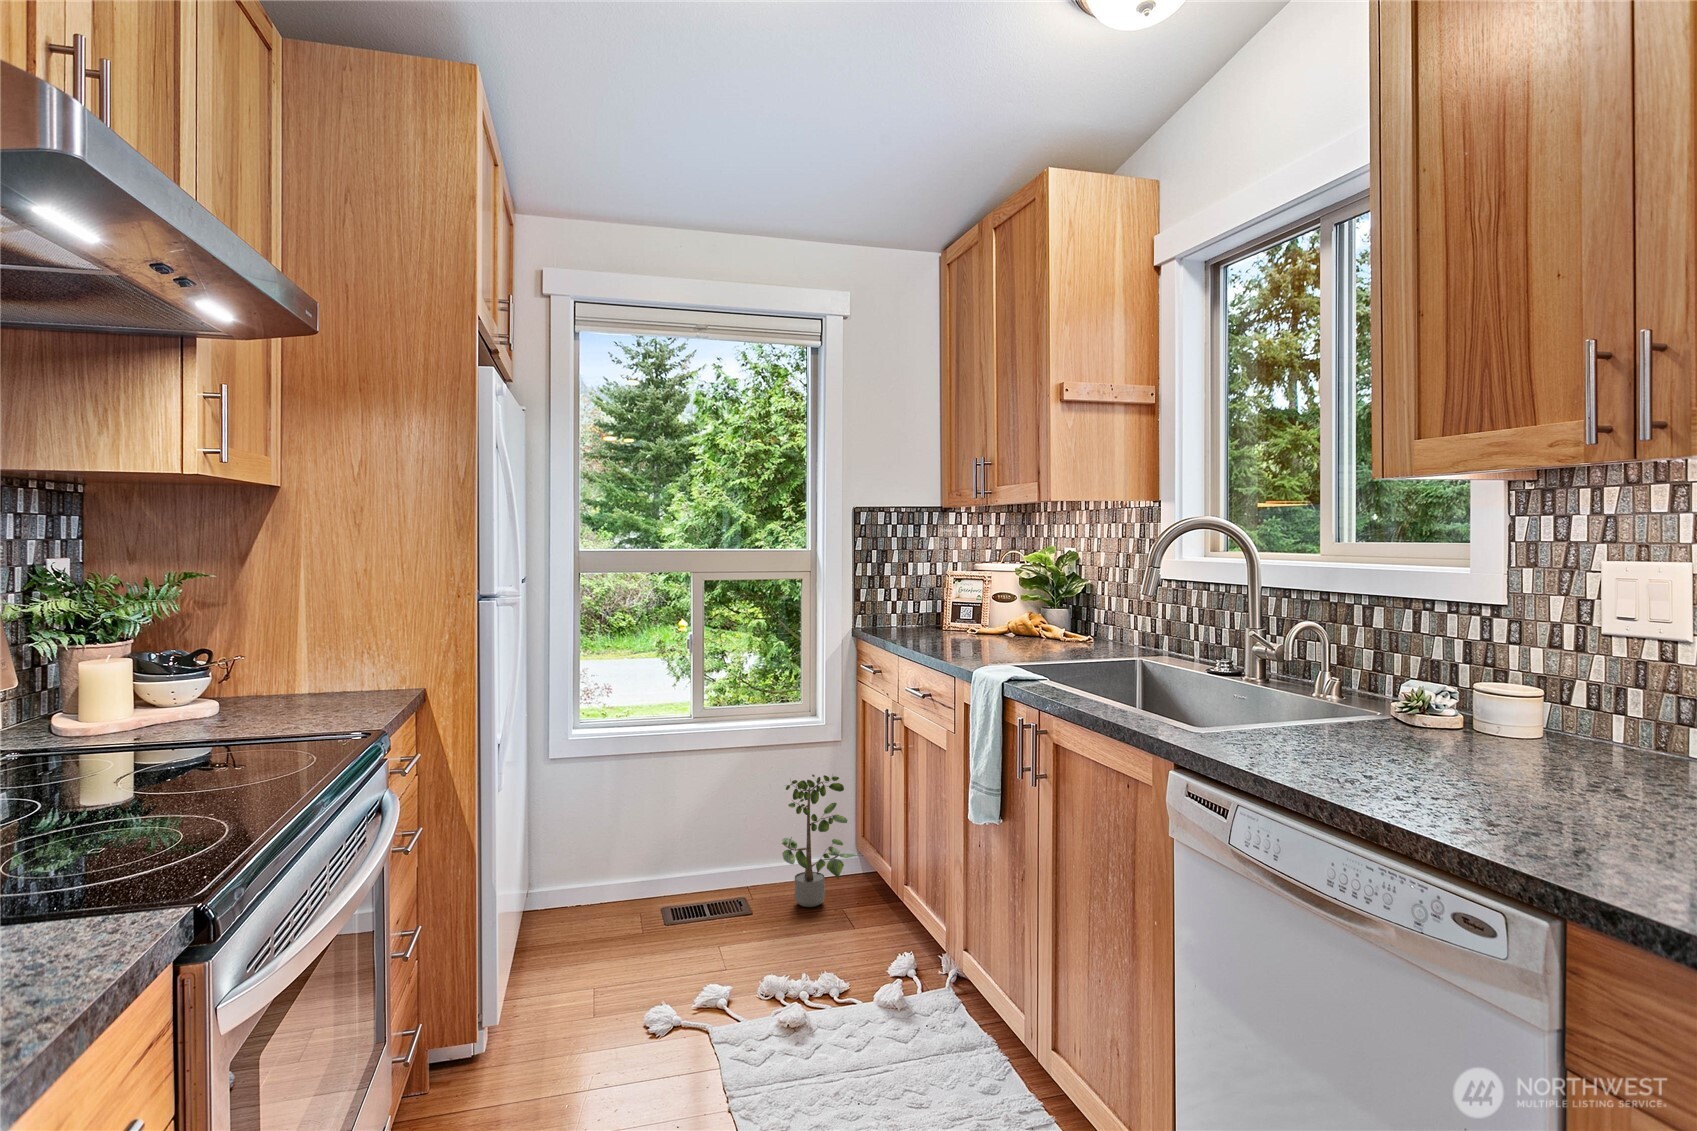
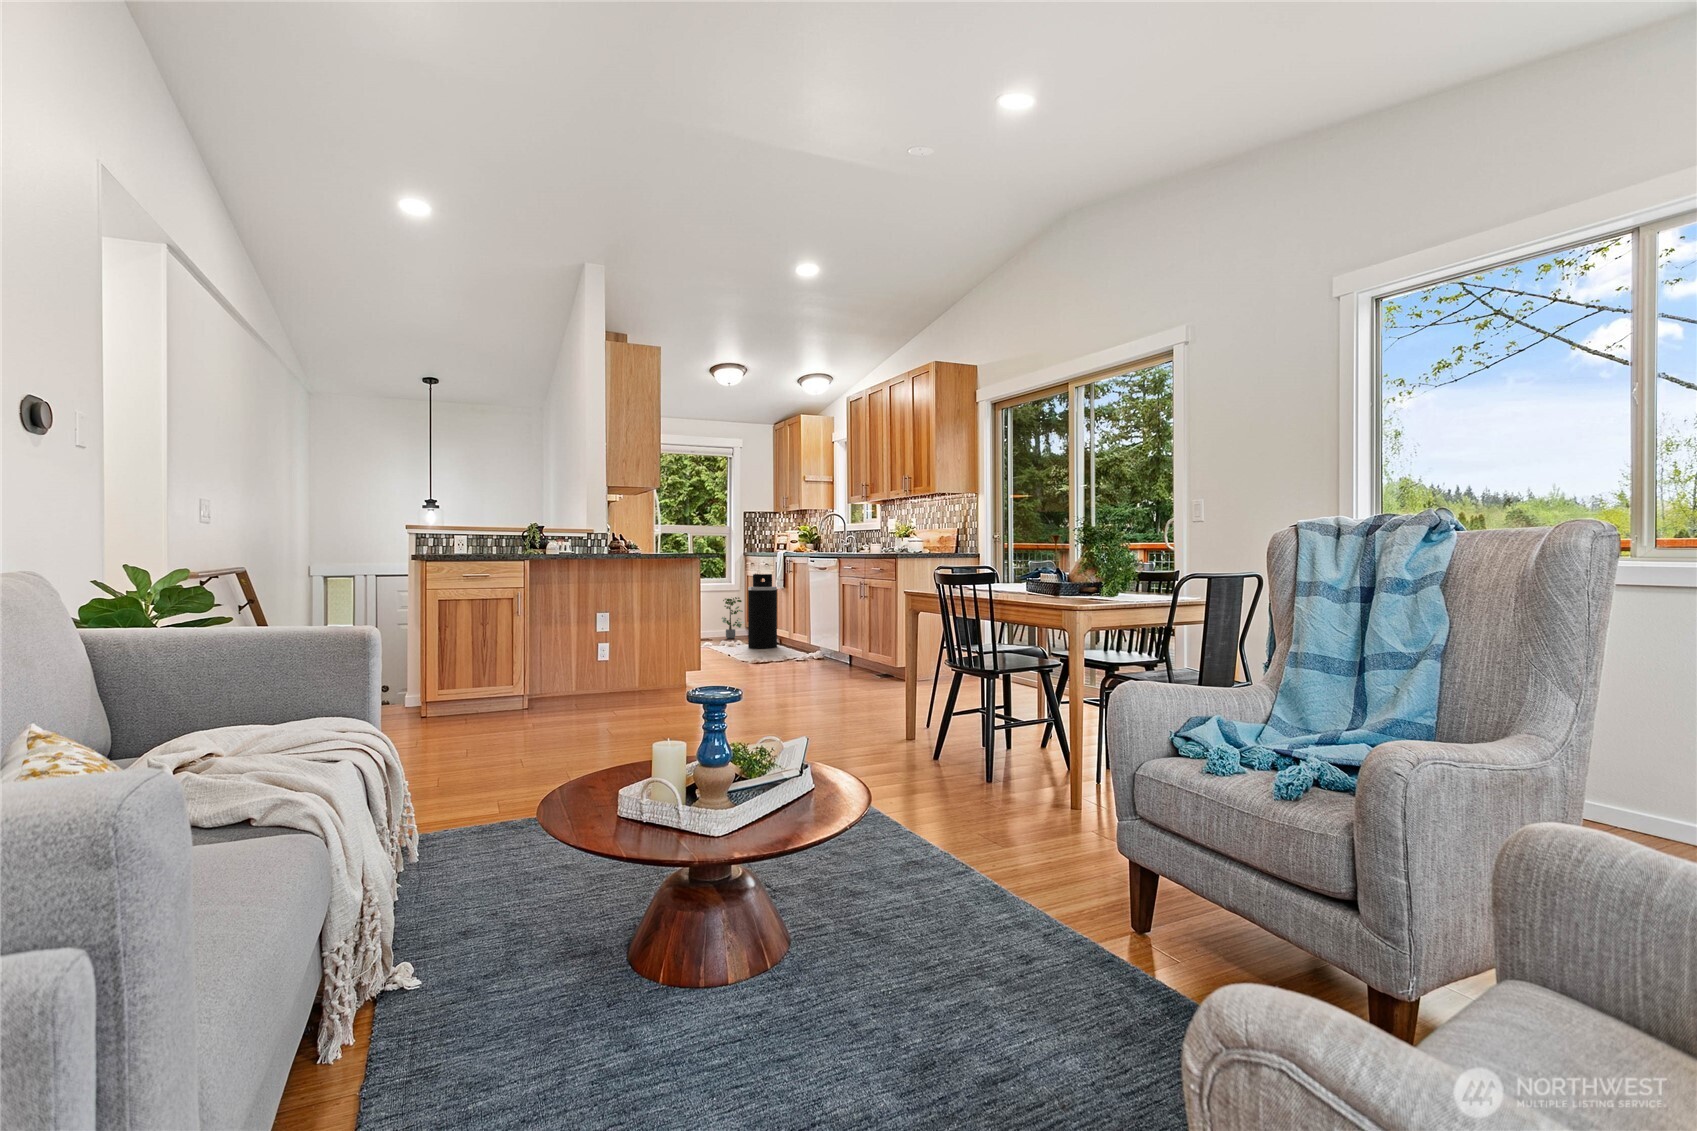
trash can: none [860,756,973,1080] -> present [748,574,777,648]

